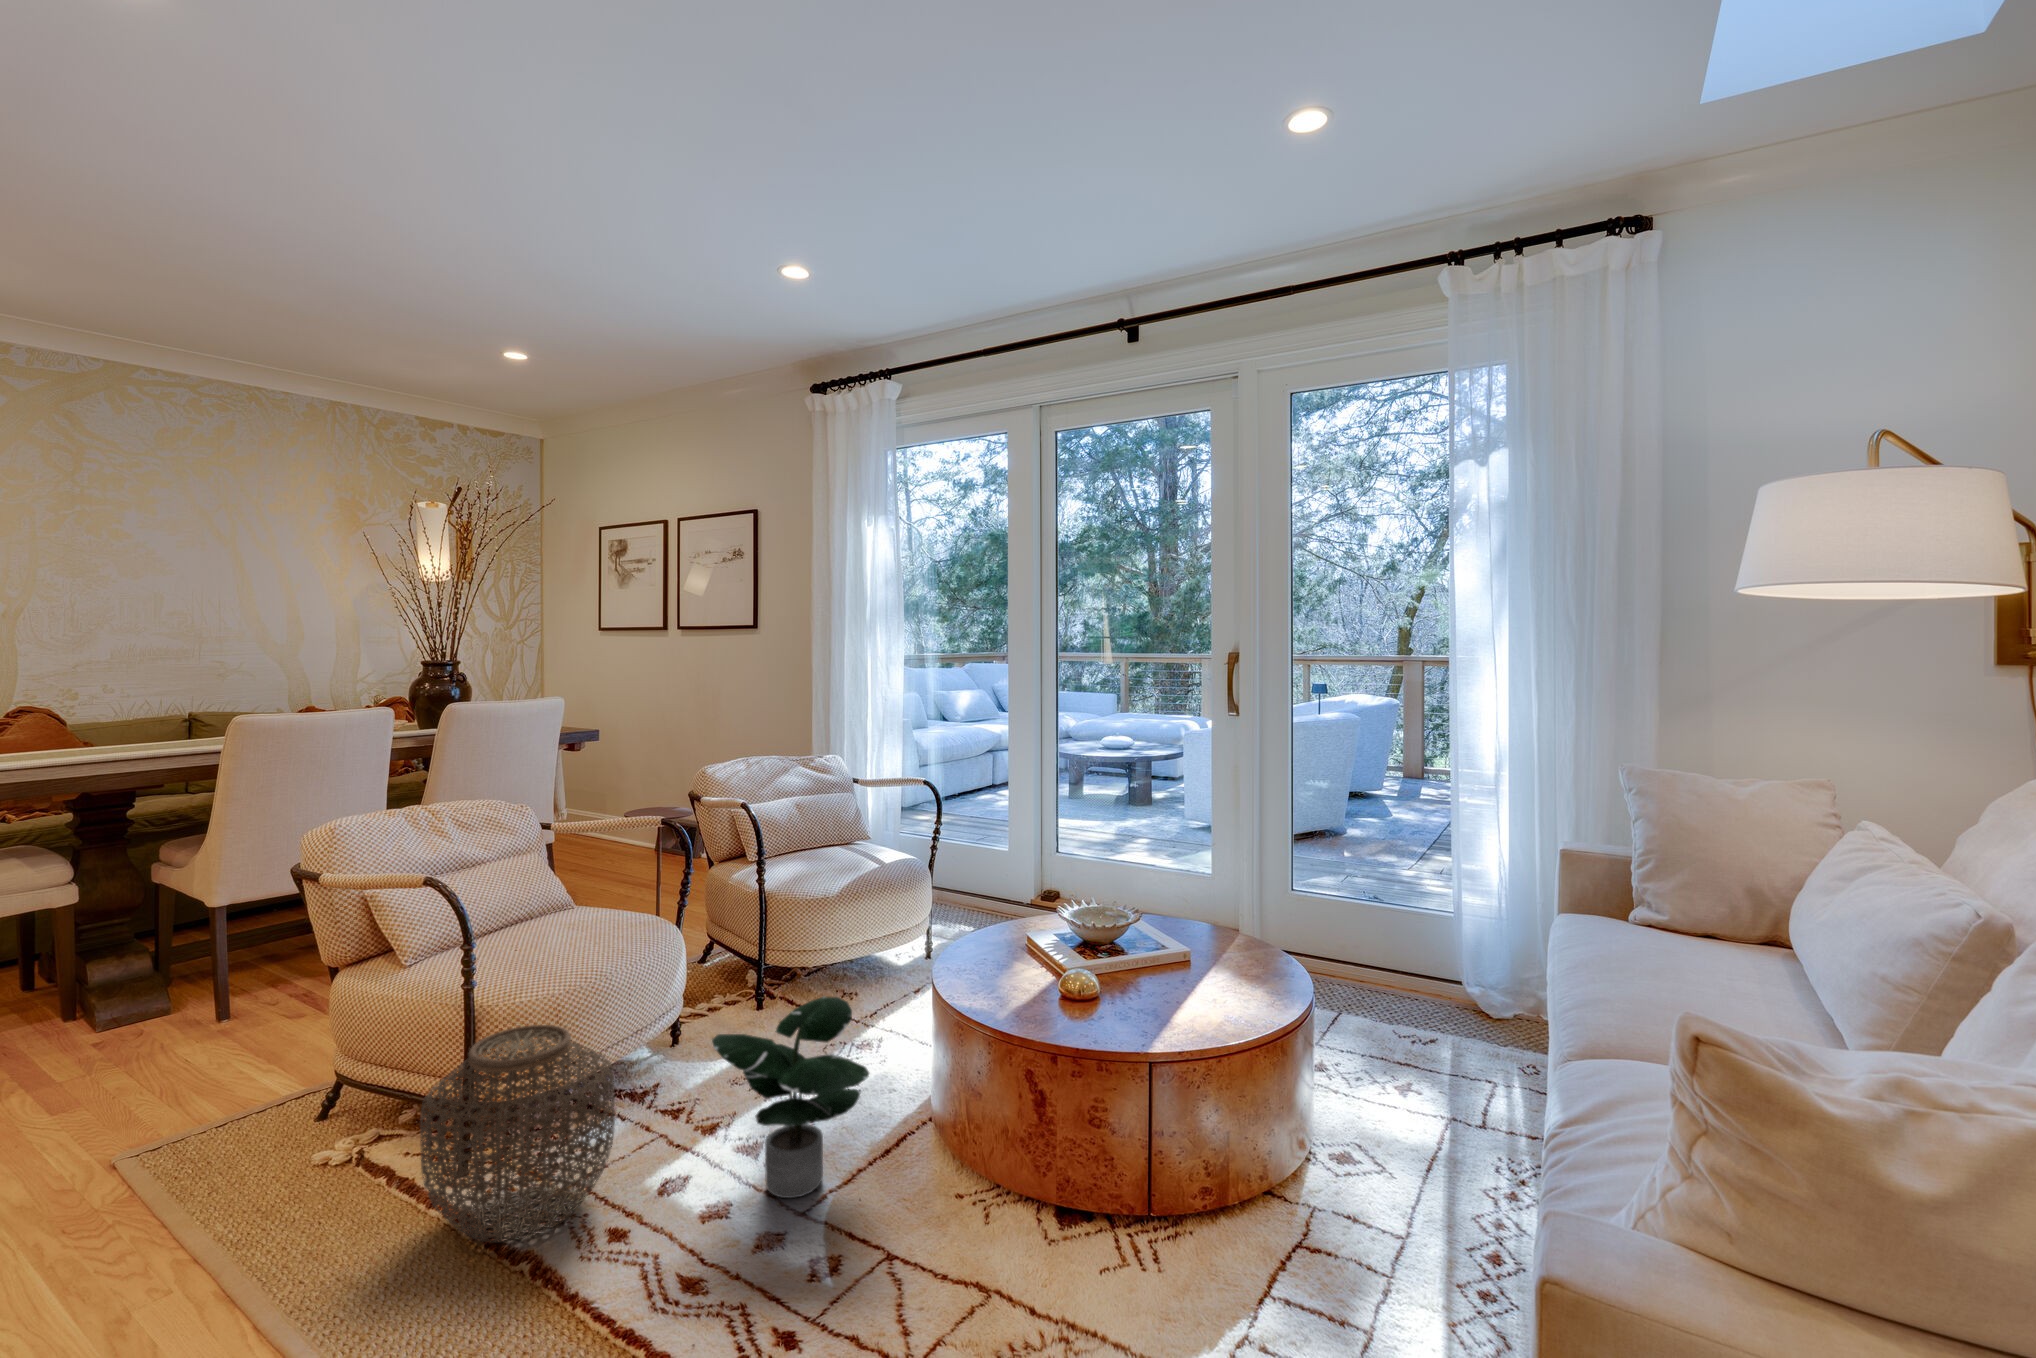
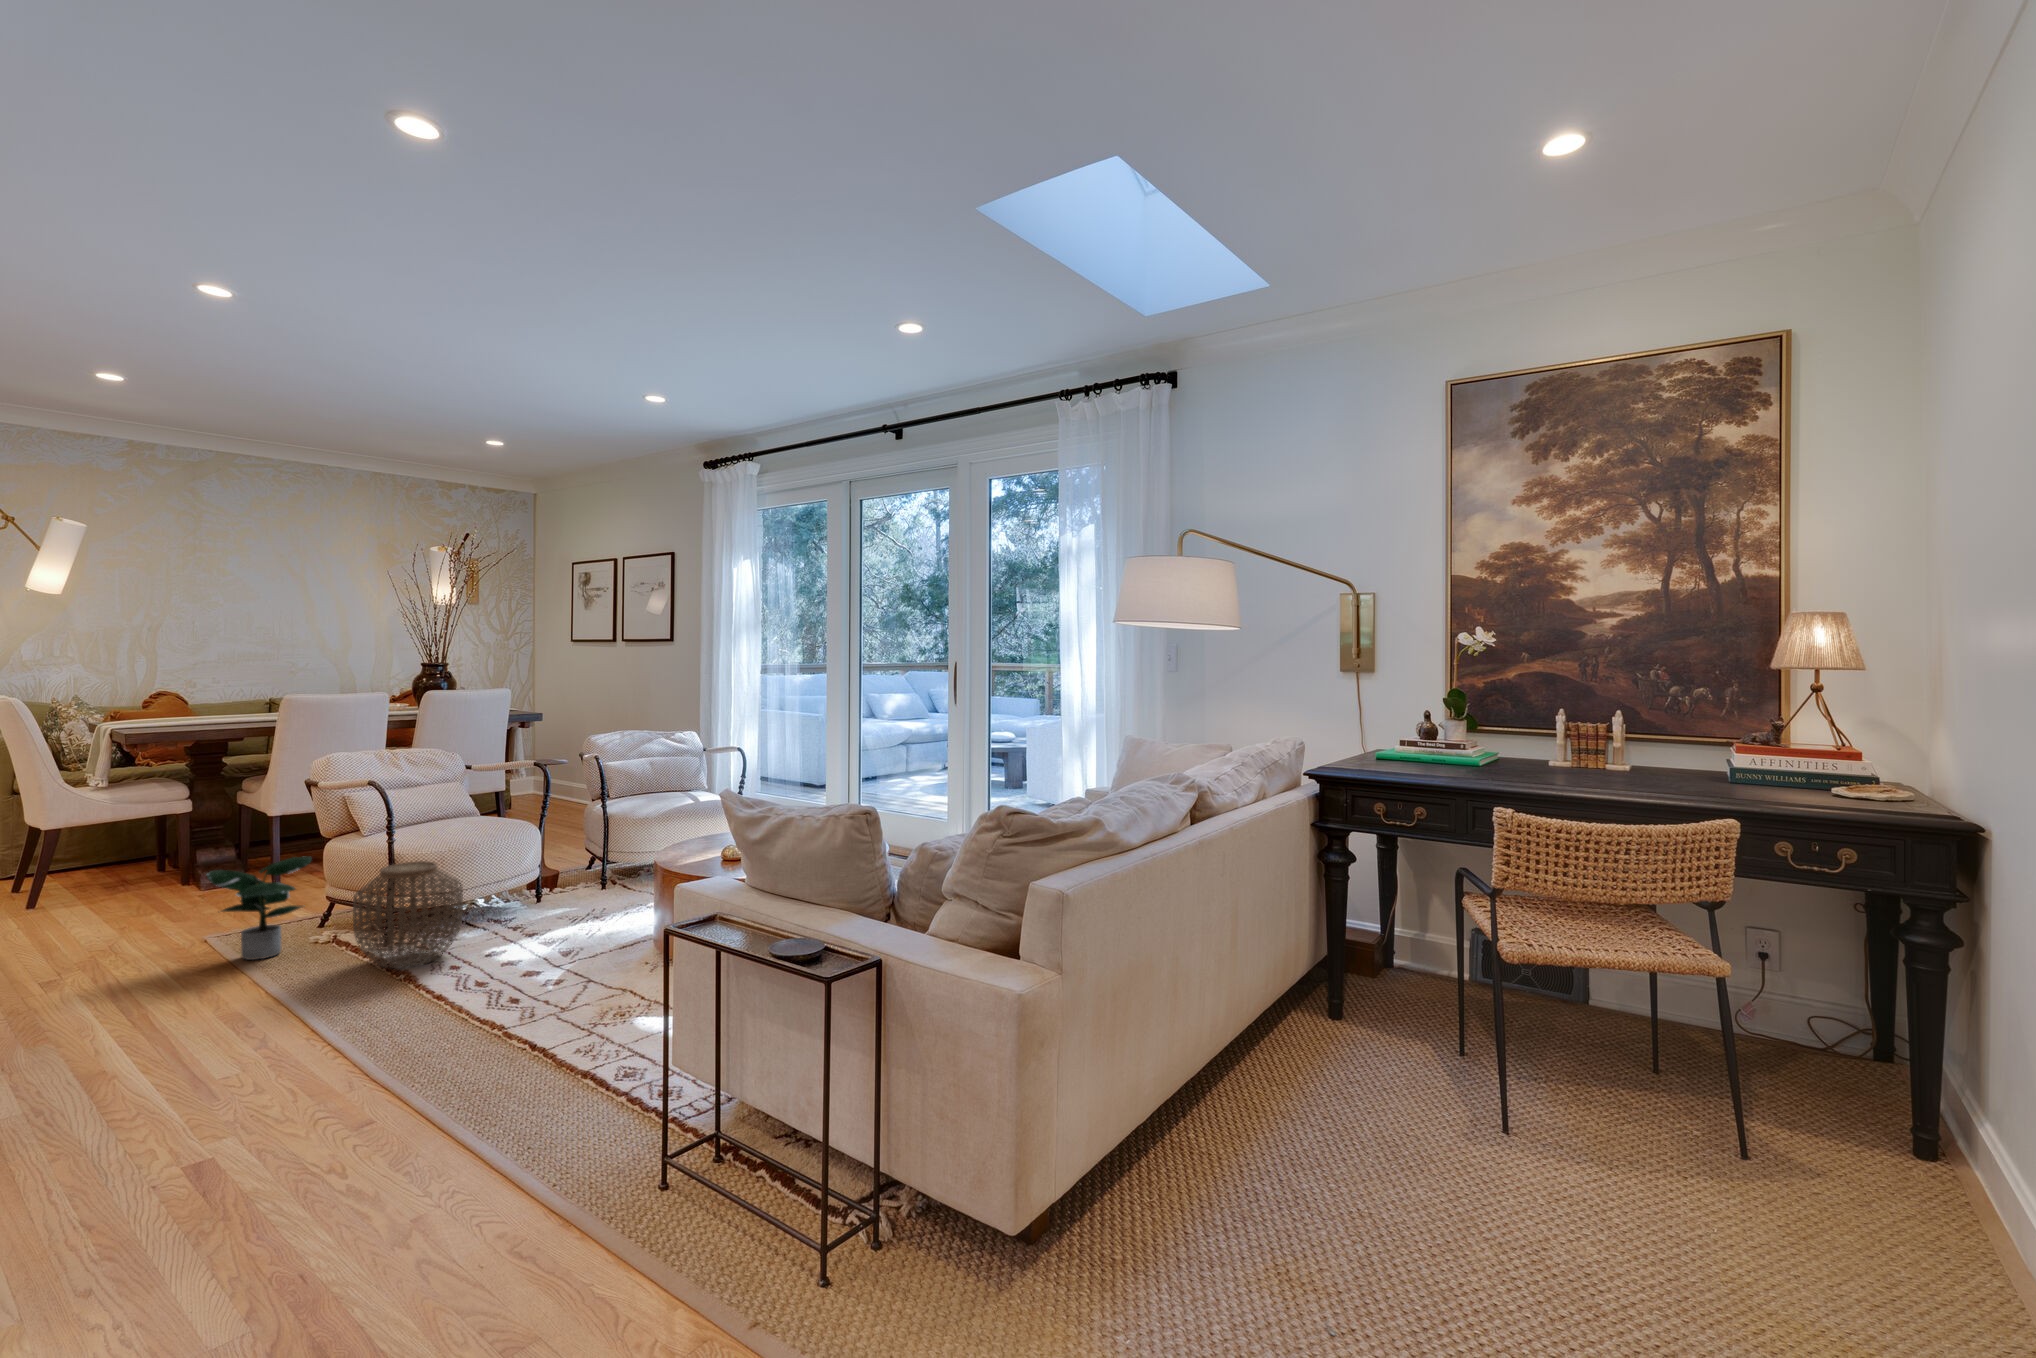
potted plant: present [712,996,869,1198] -> present [207,857,312,960]

